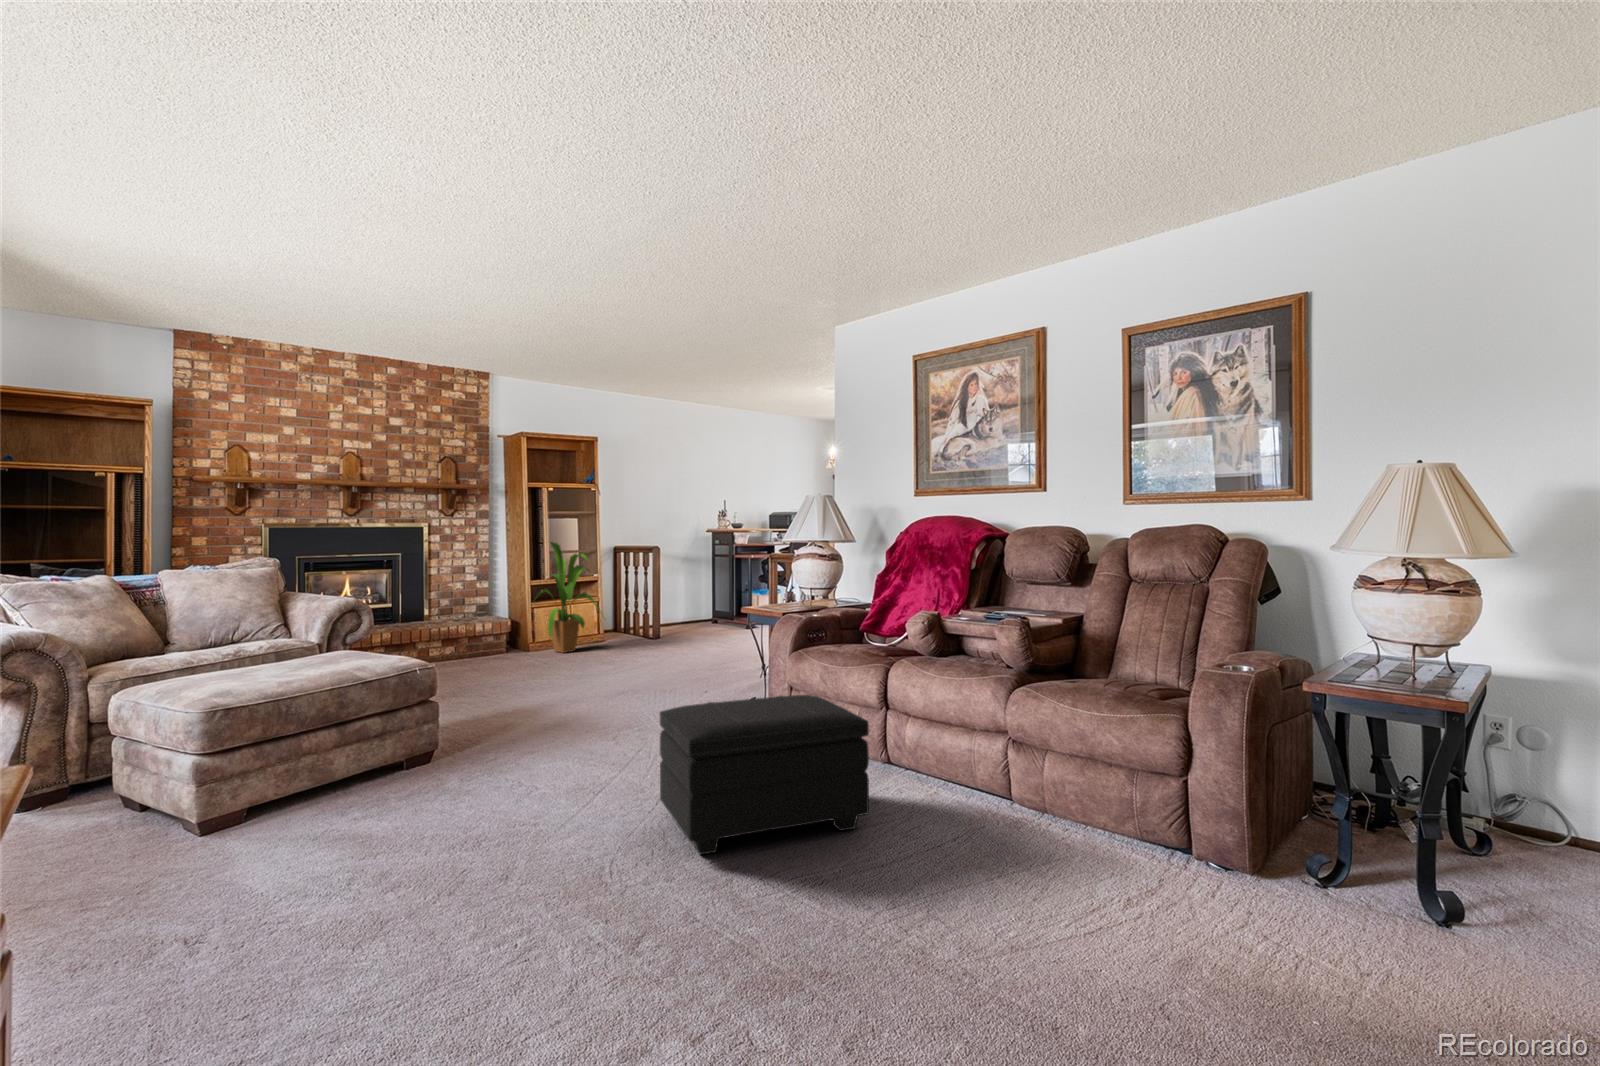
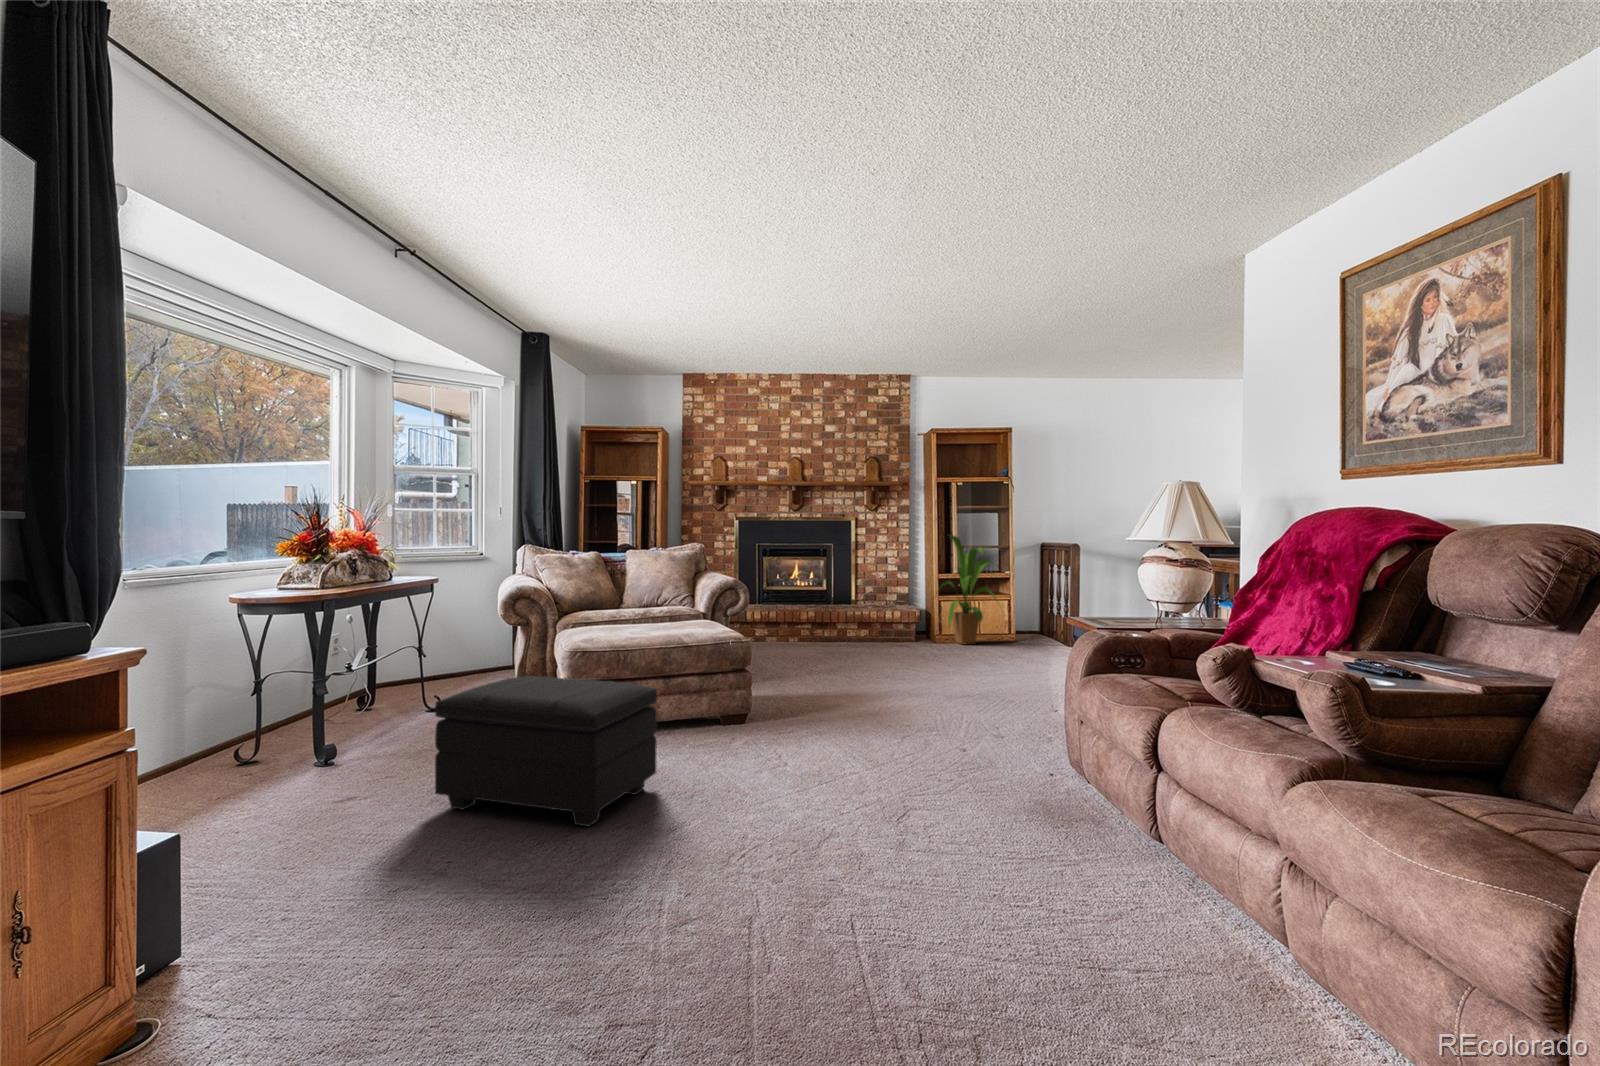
footstool: present [660,695,869,855] -> present [435,676,657,826]

